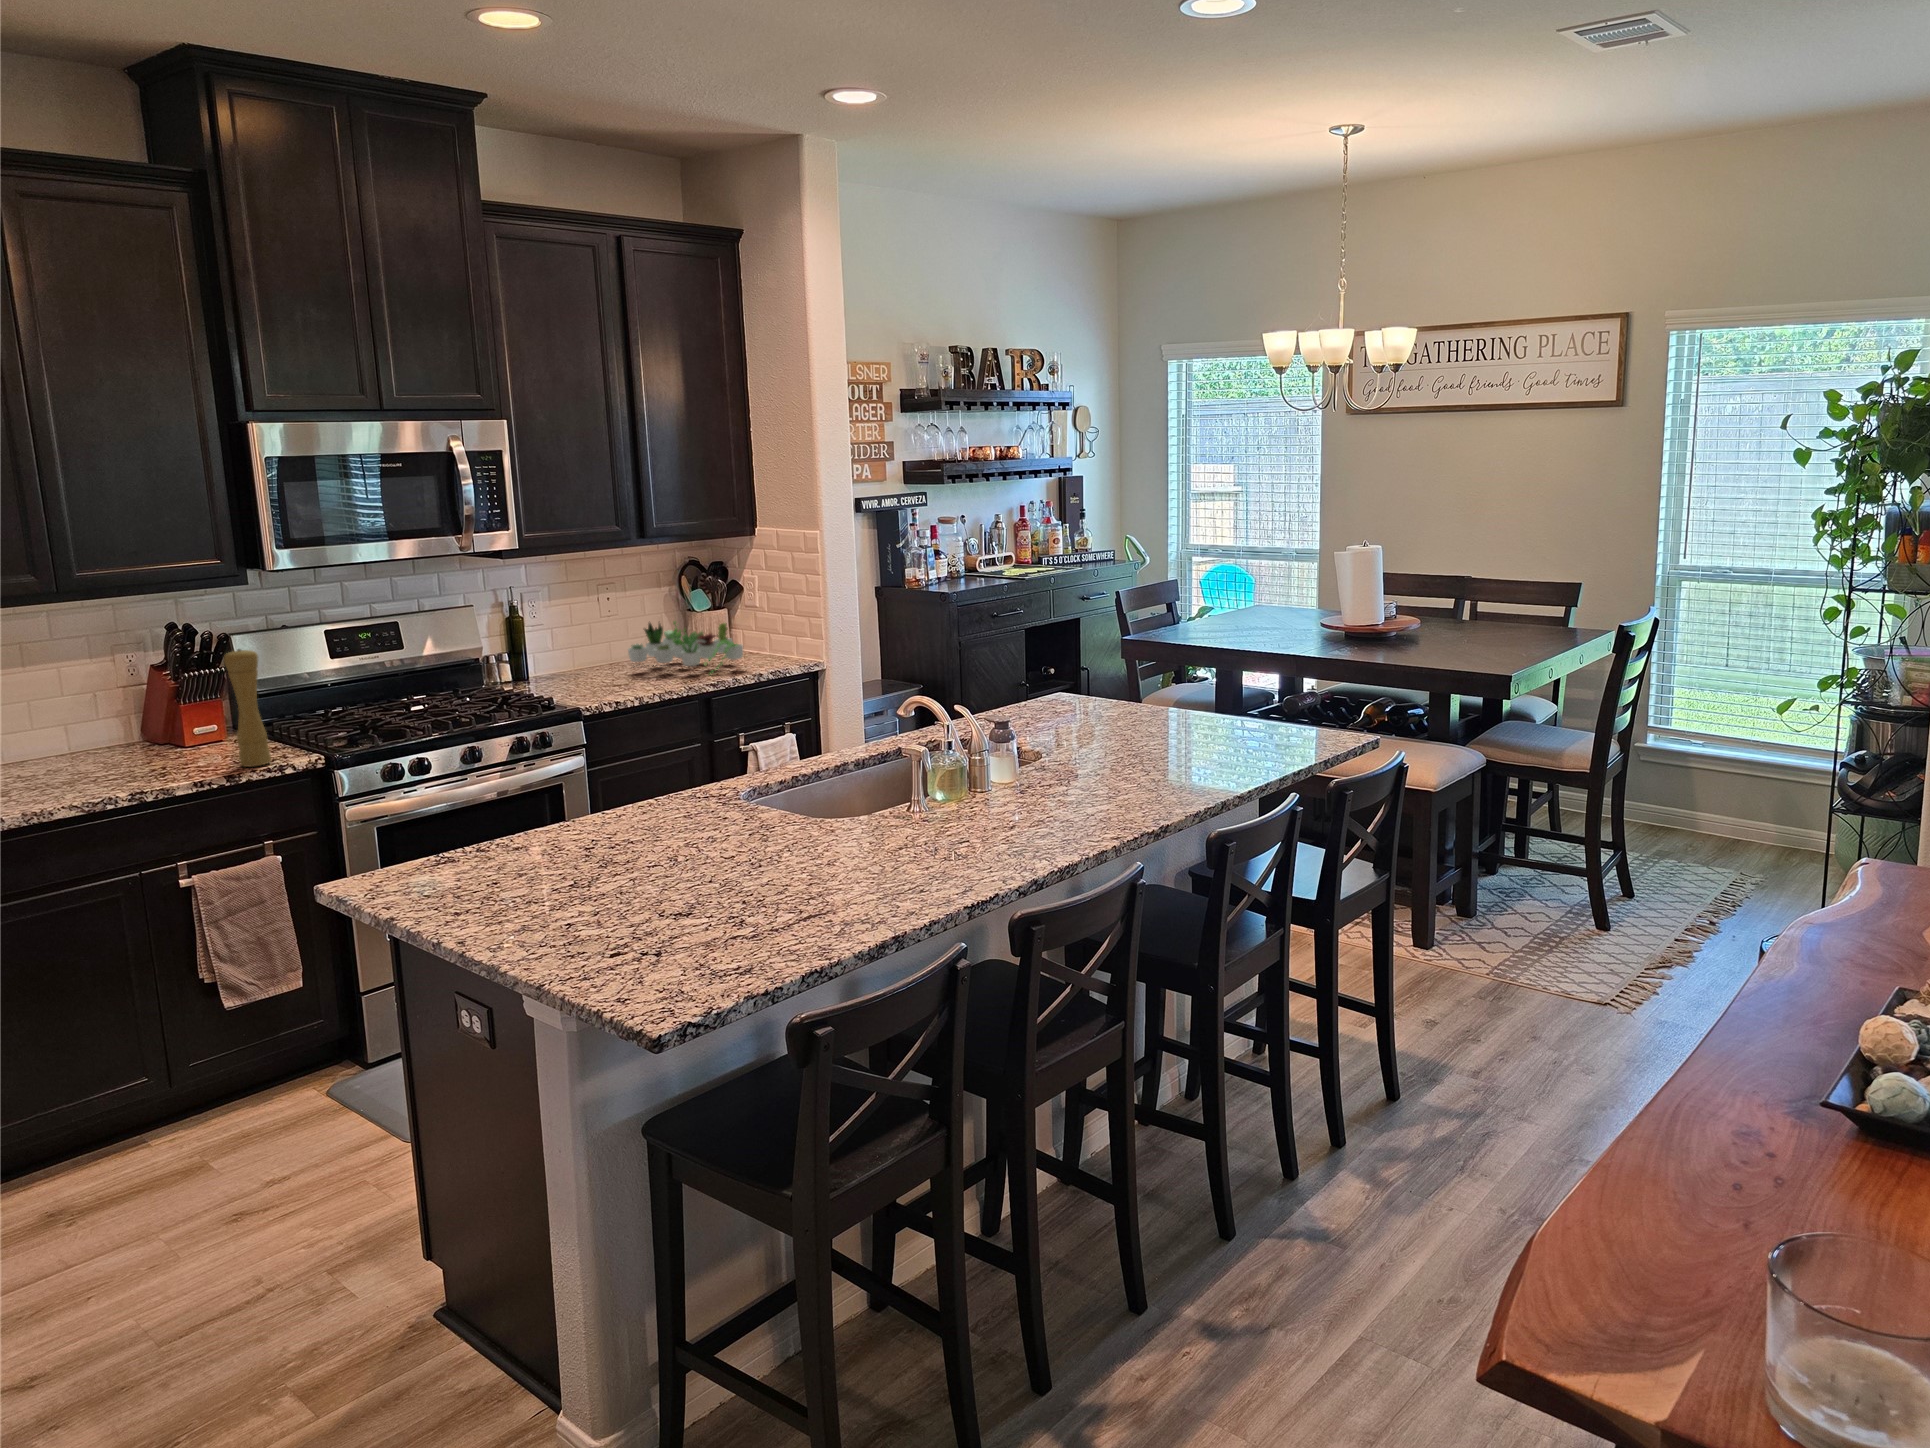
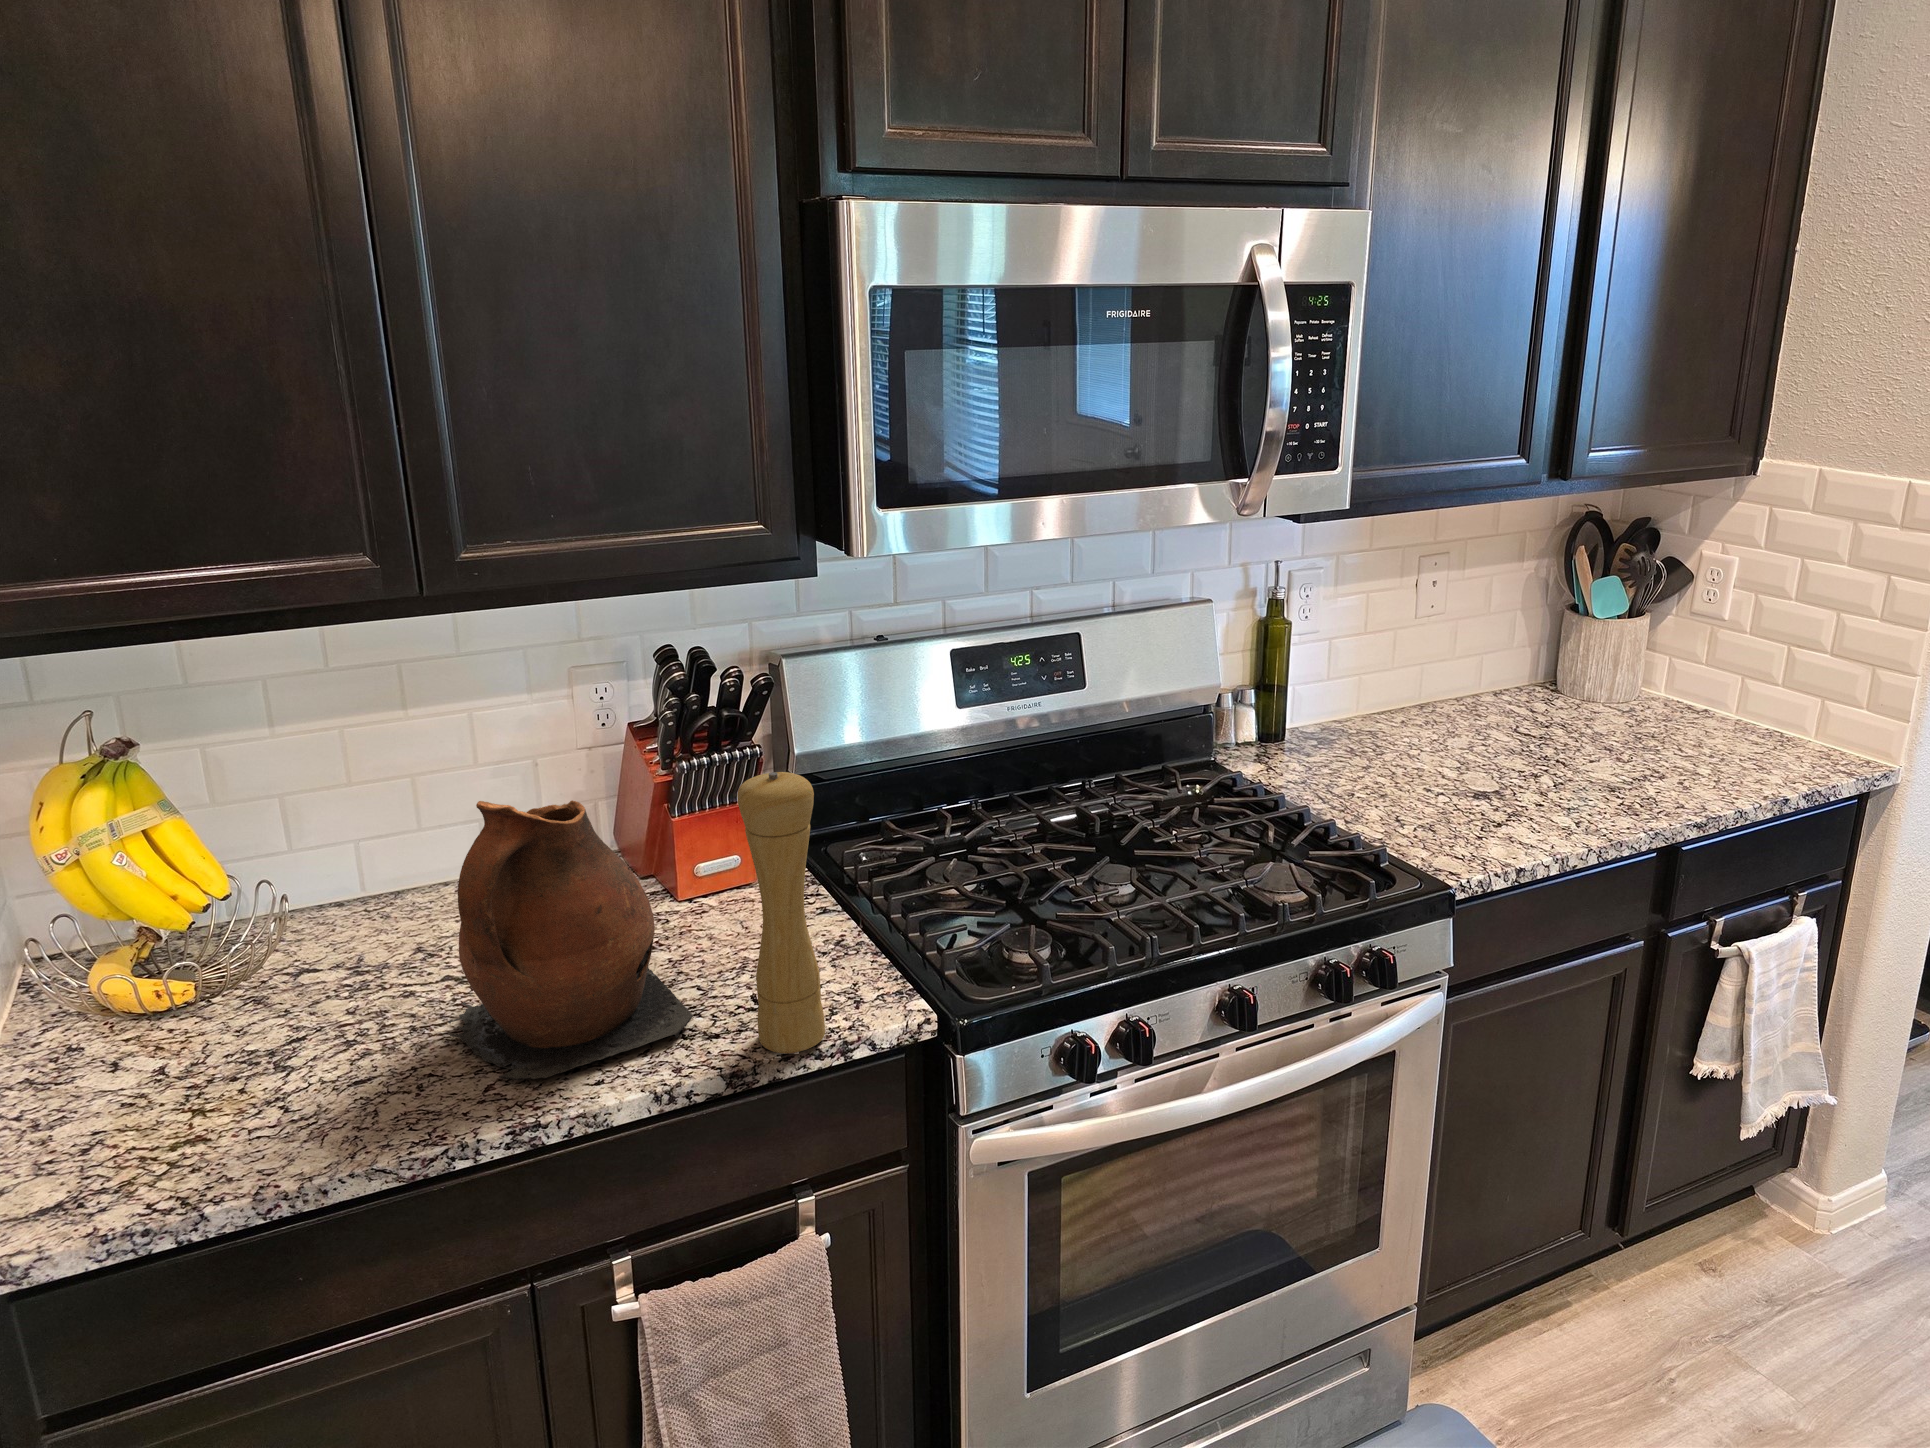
succulent plant: present [628,622,743,674] -> none [1472,646,1744,790]
ceramic pitcher: none [84,668,207,783] -> present [448,800,693,1080]

